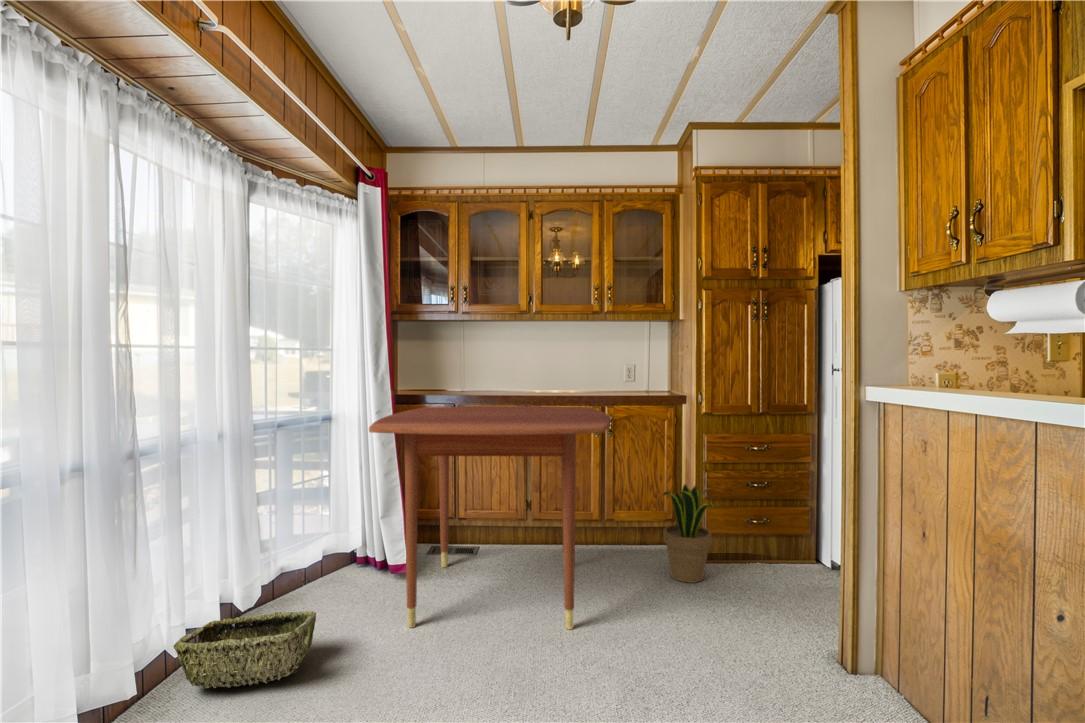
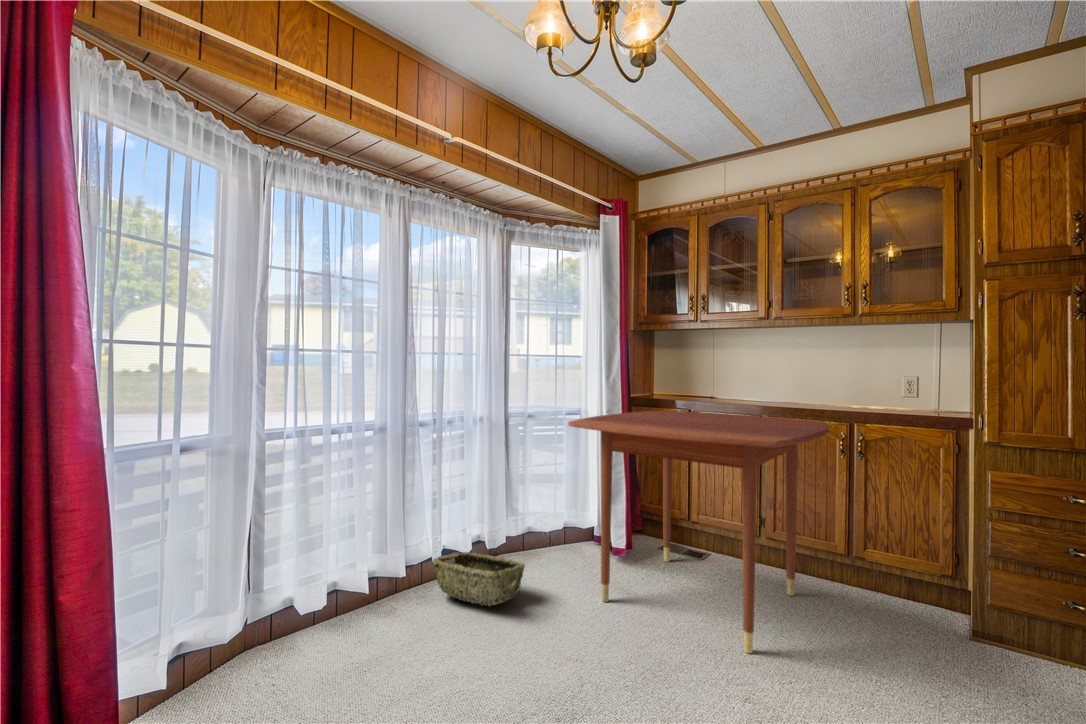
potted plant: present [663,484,714,583] -> none [908,528,998,660]

